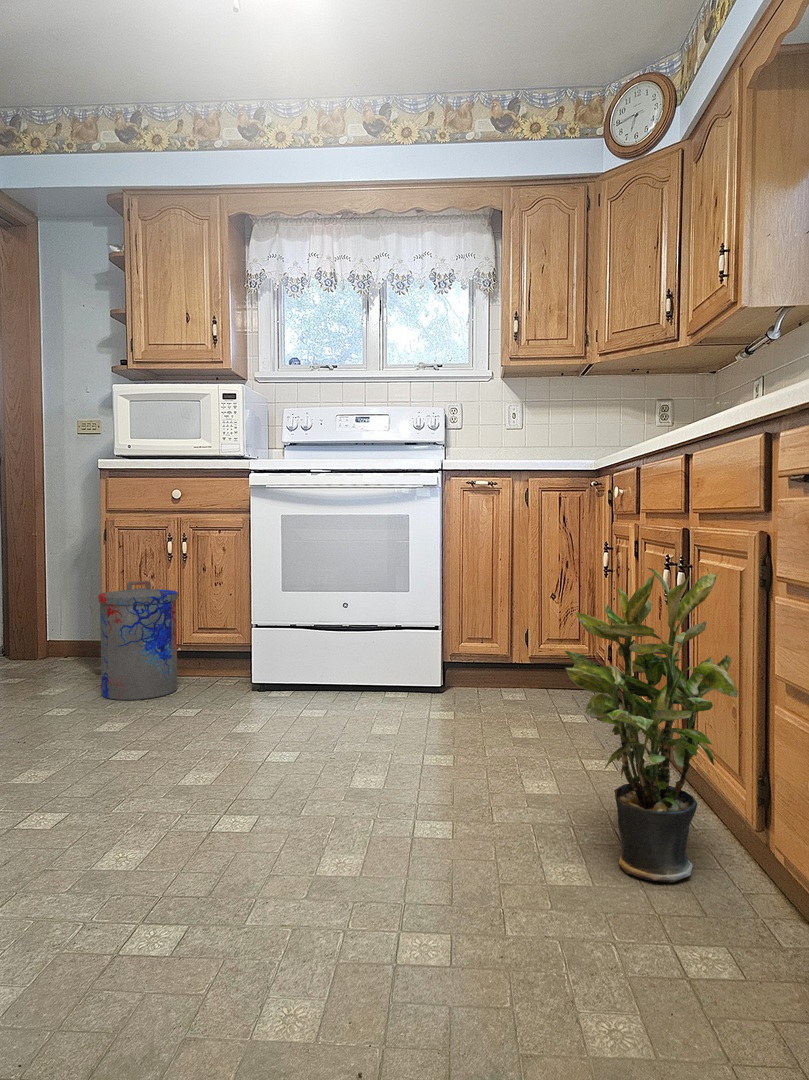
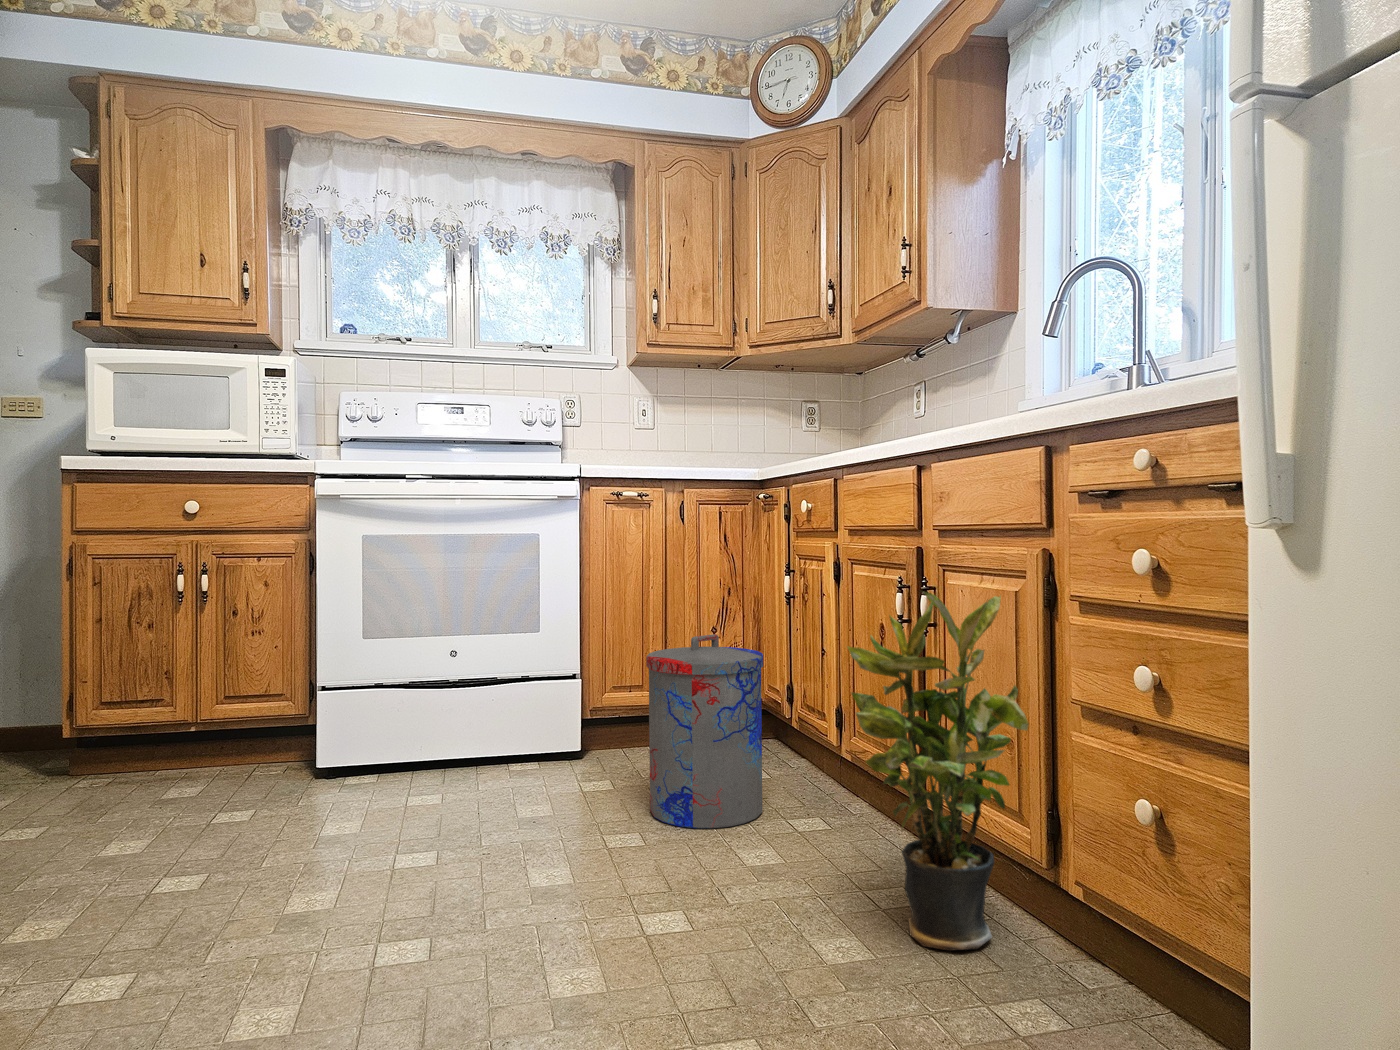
trash can: present [98,581,178,700] -> present [646,634,763,828]

